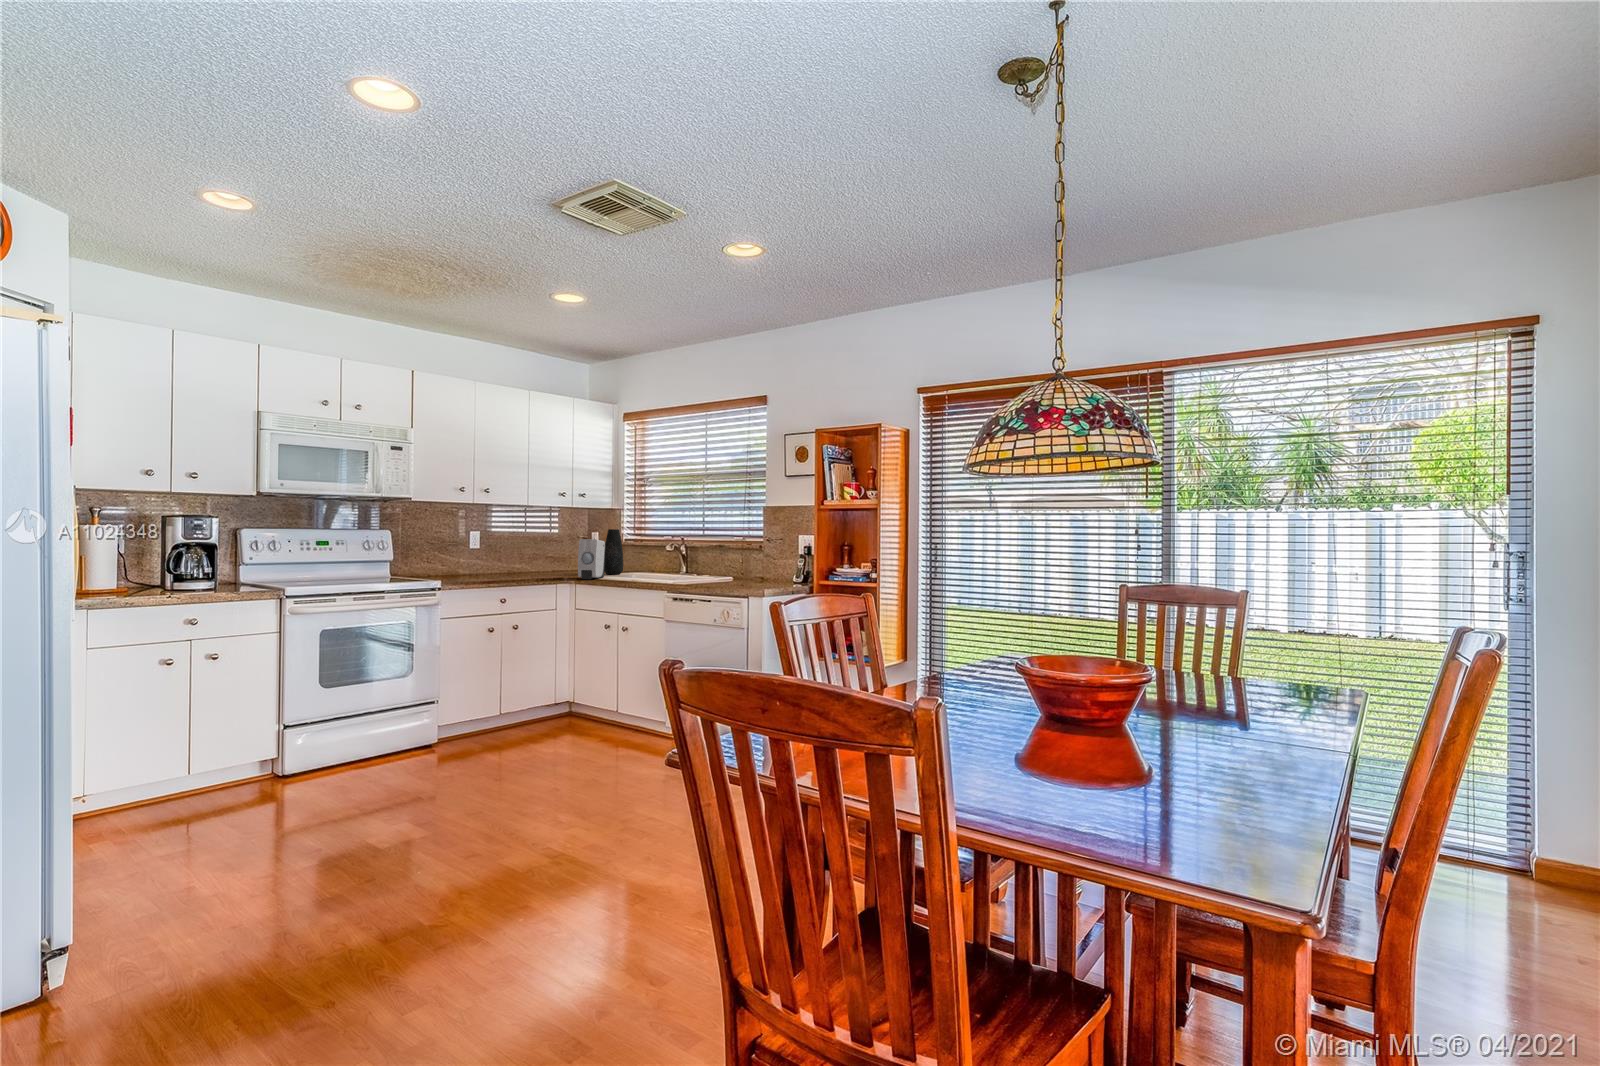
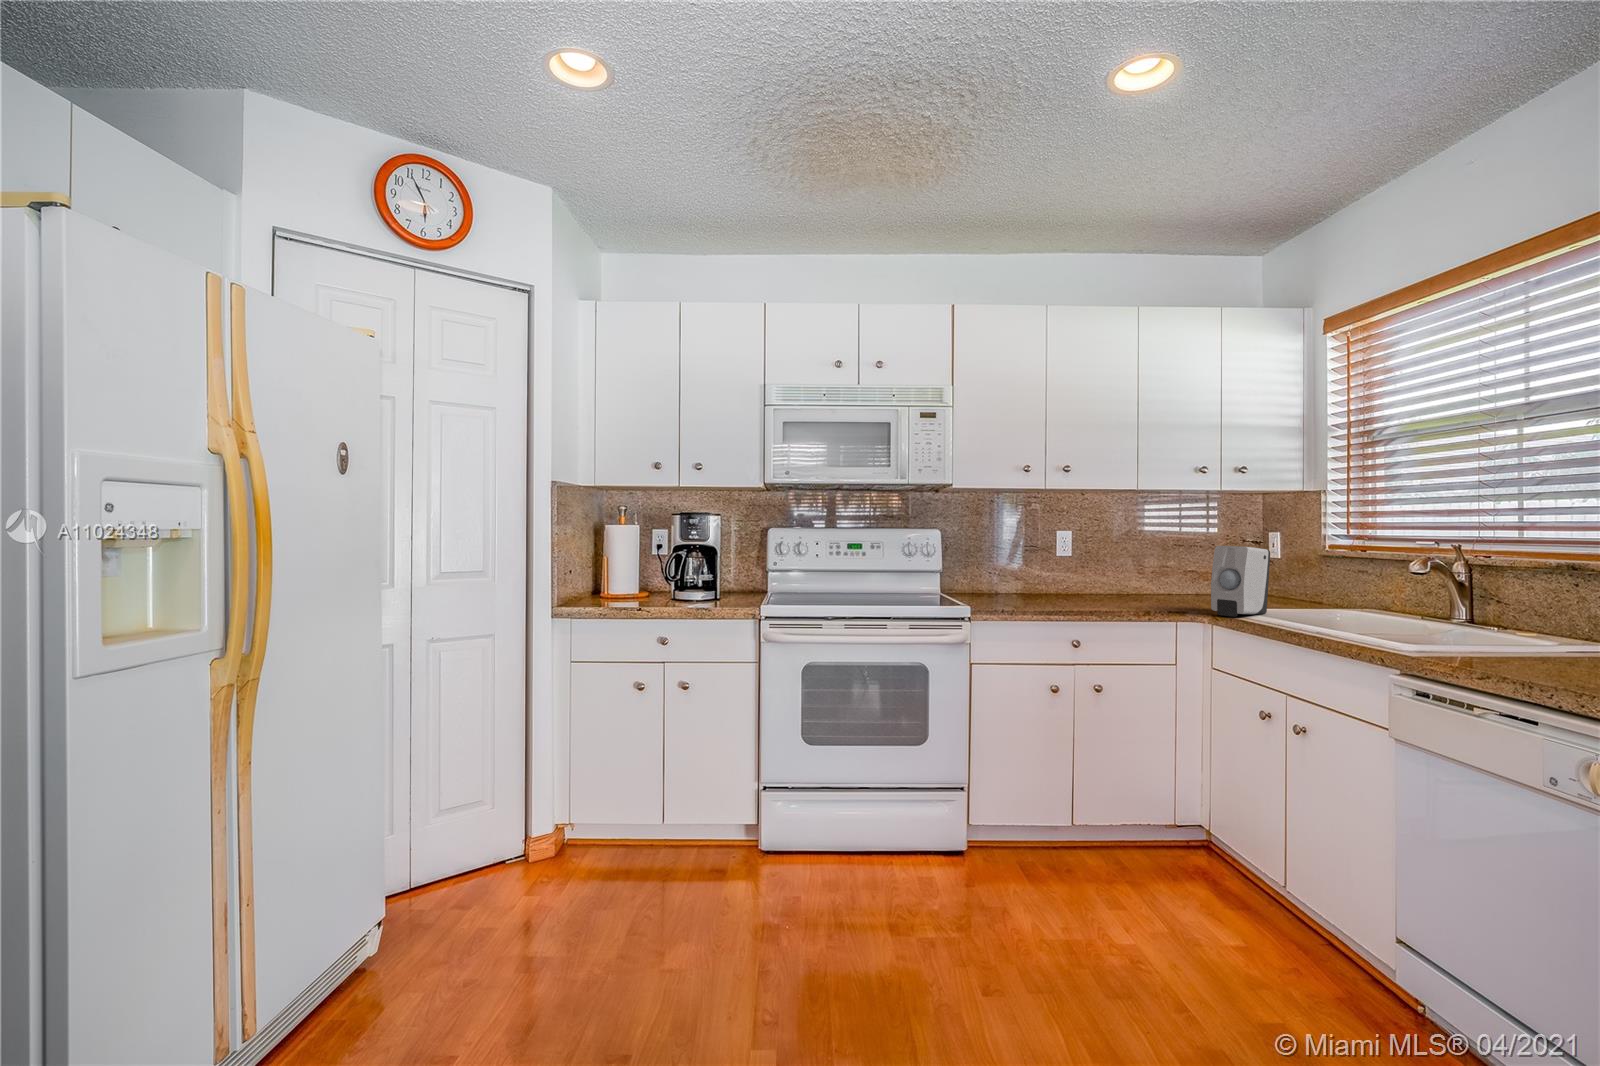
vase: present [604,529,623,574] -> none [1273,527,1314,608]

